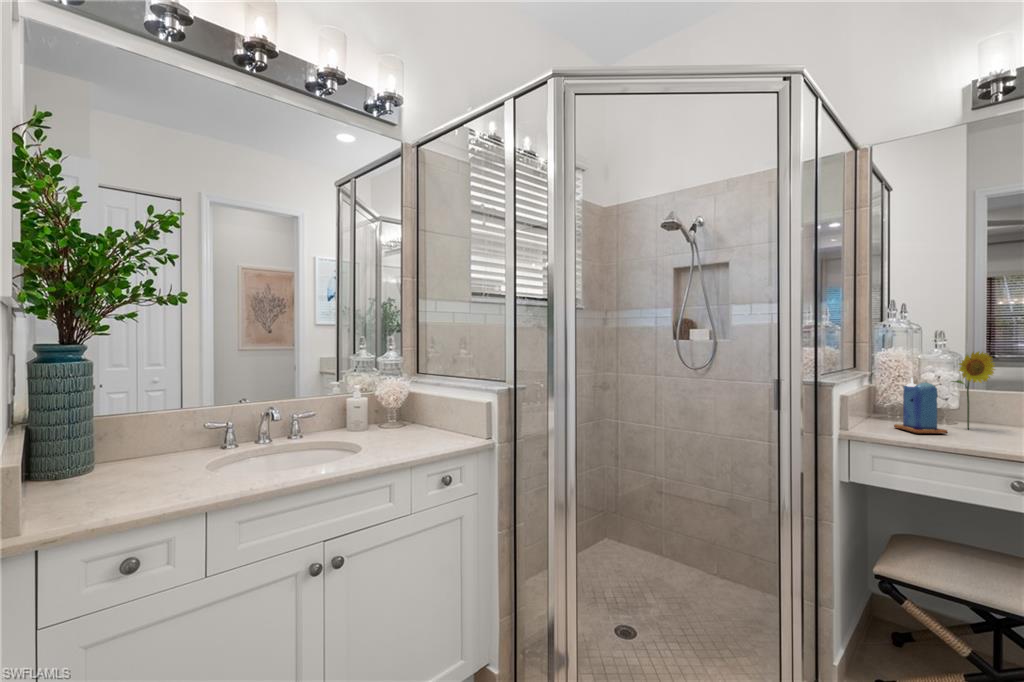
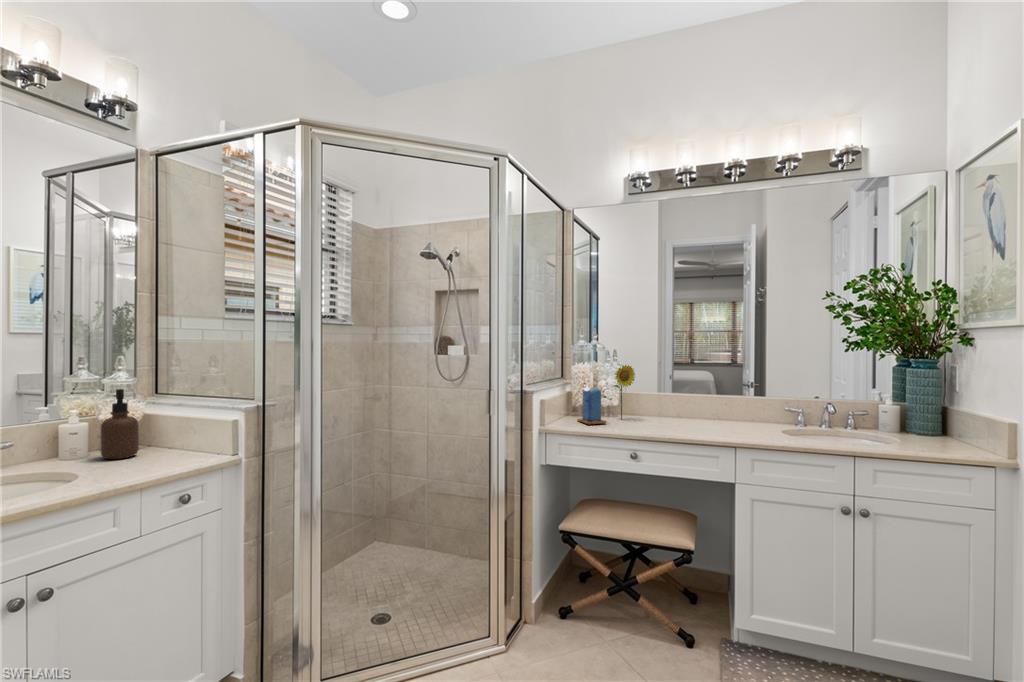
soap dispenser: none [377,368,406,434] -> present [101,389,139,459]

